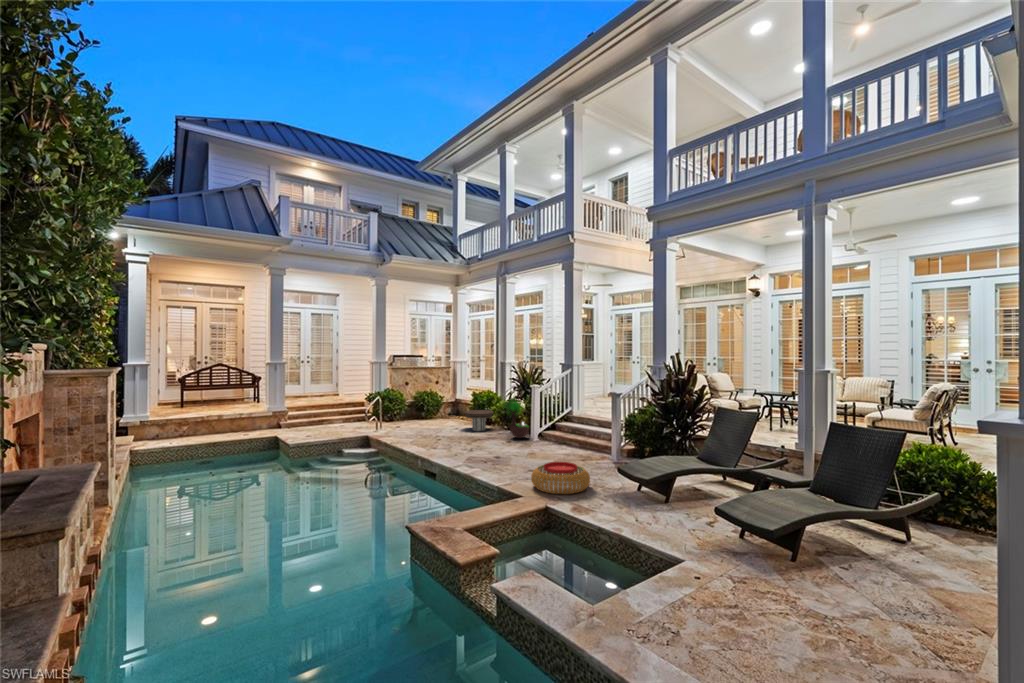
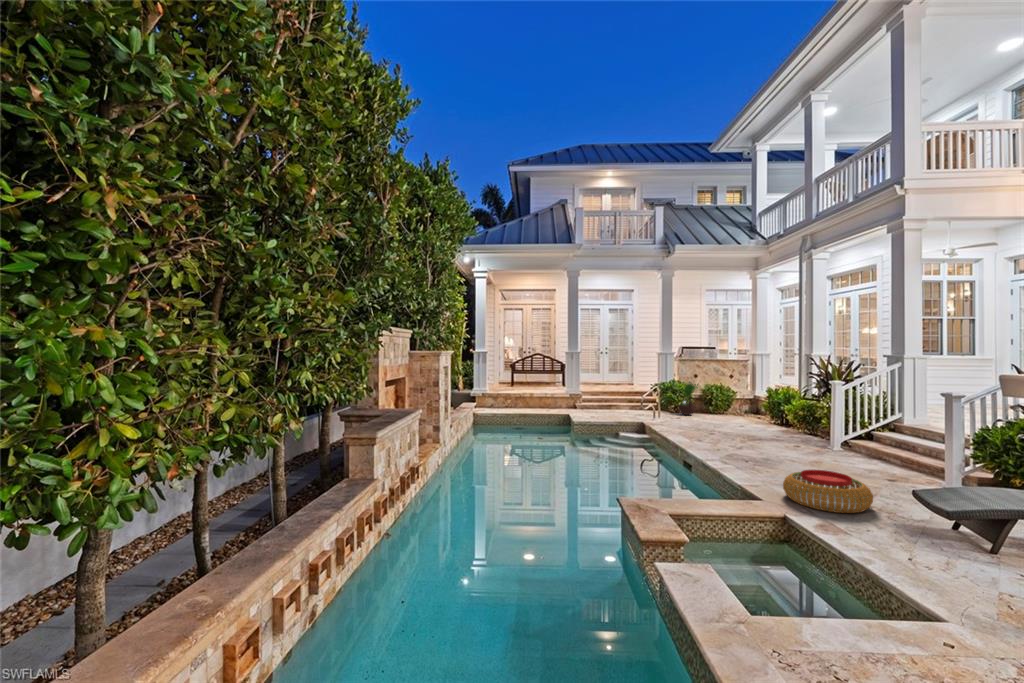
potted tree: present [504,399,529,438] -> present [679,382,698,415]
side table: present [464,410,493,431] -> none [751,407,789,431]

